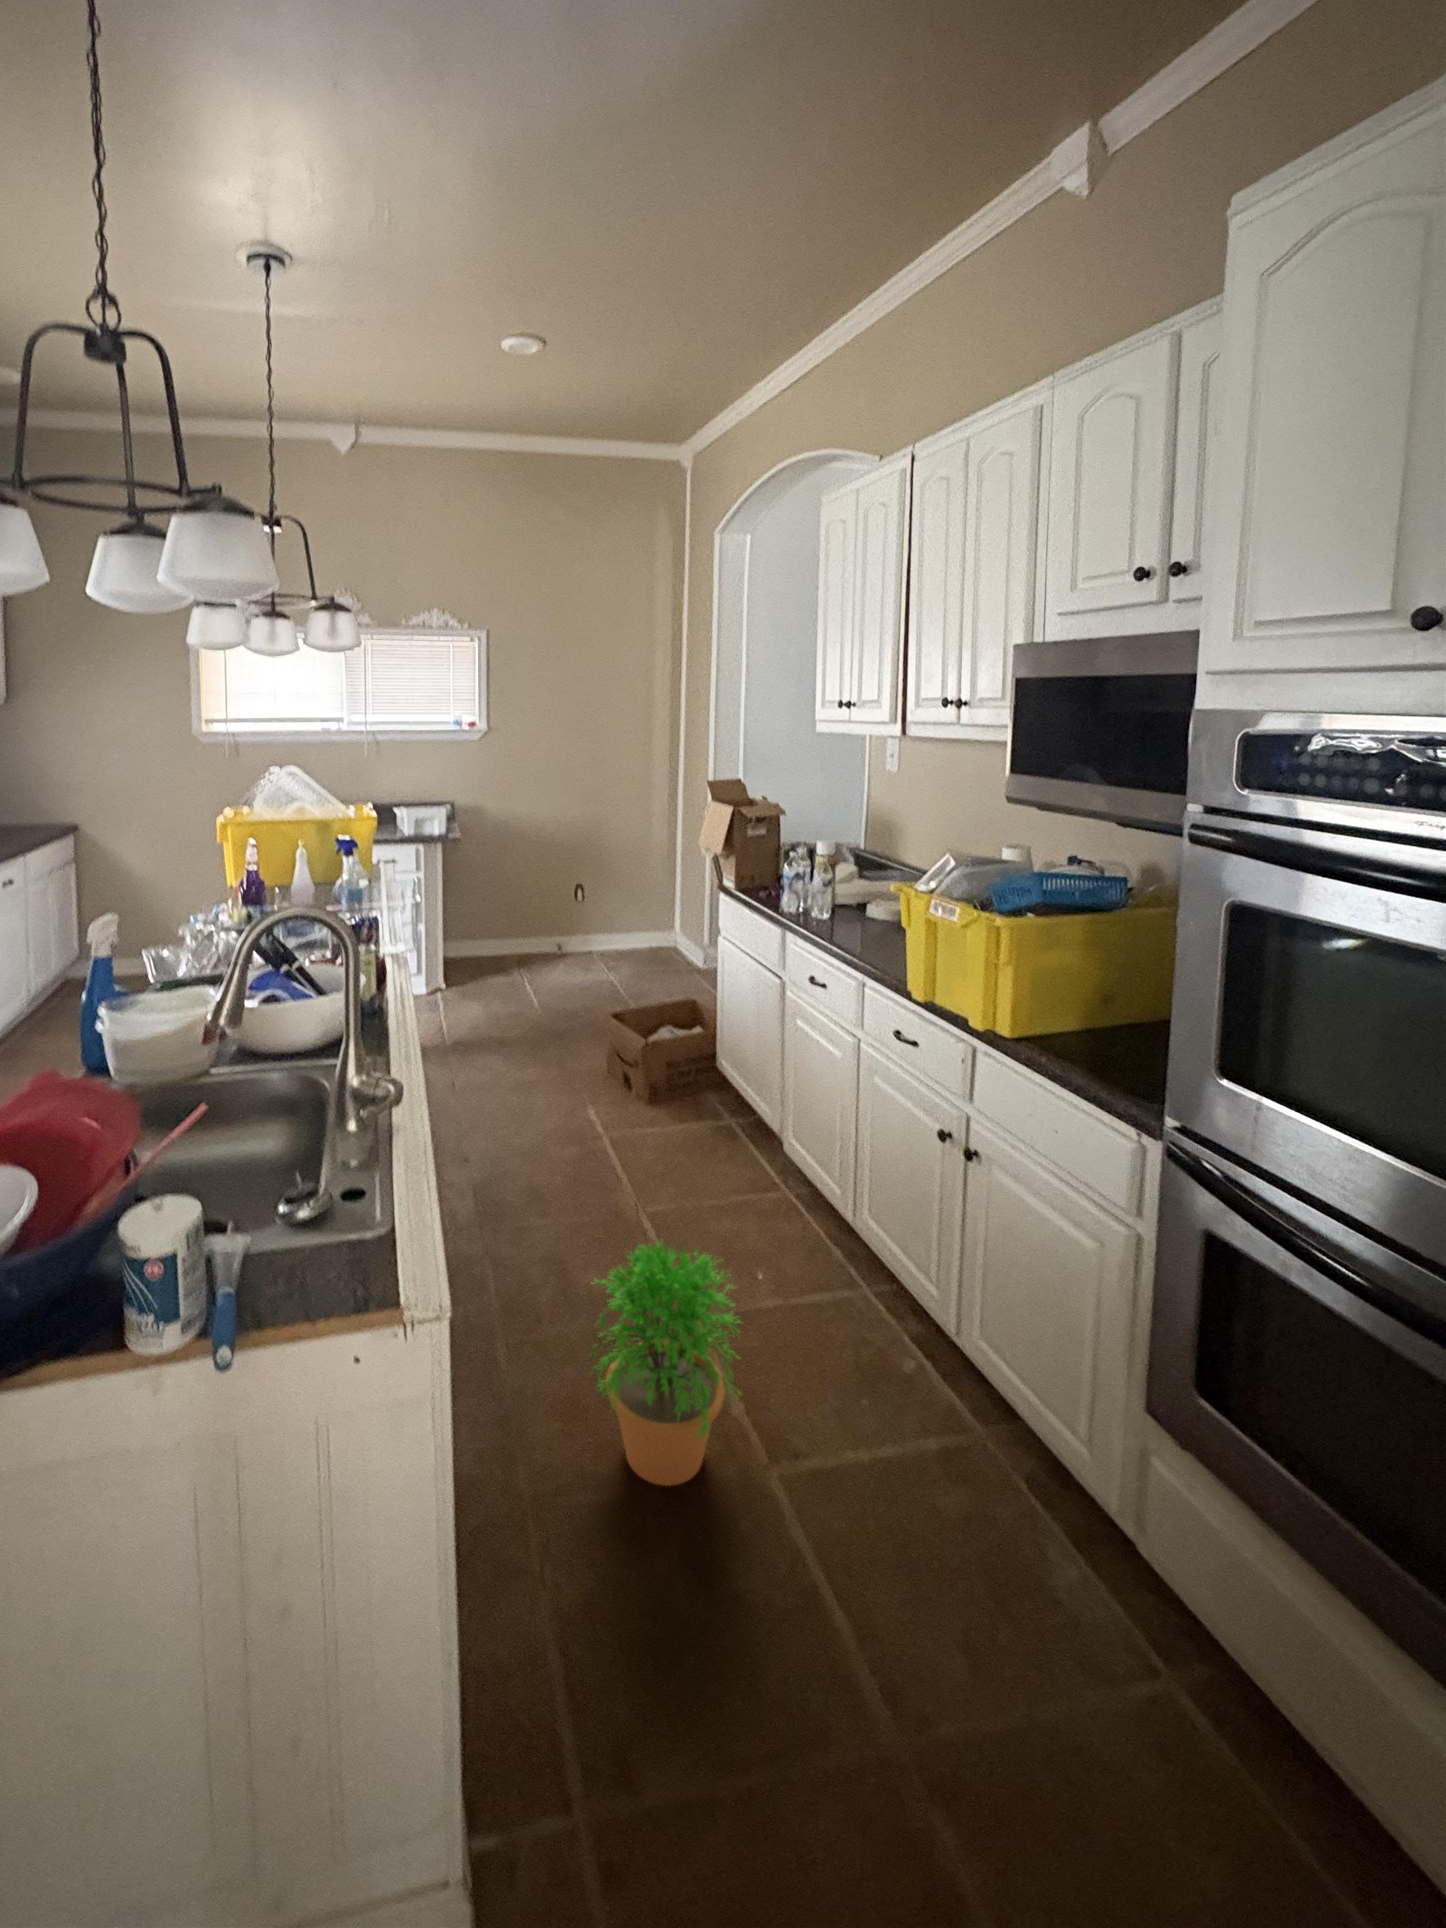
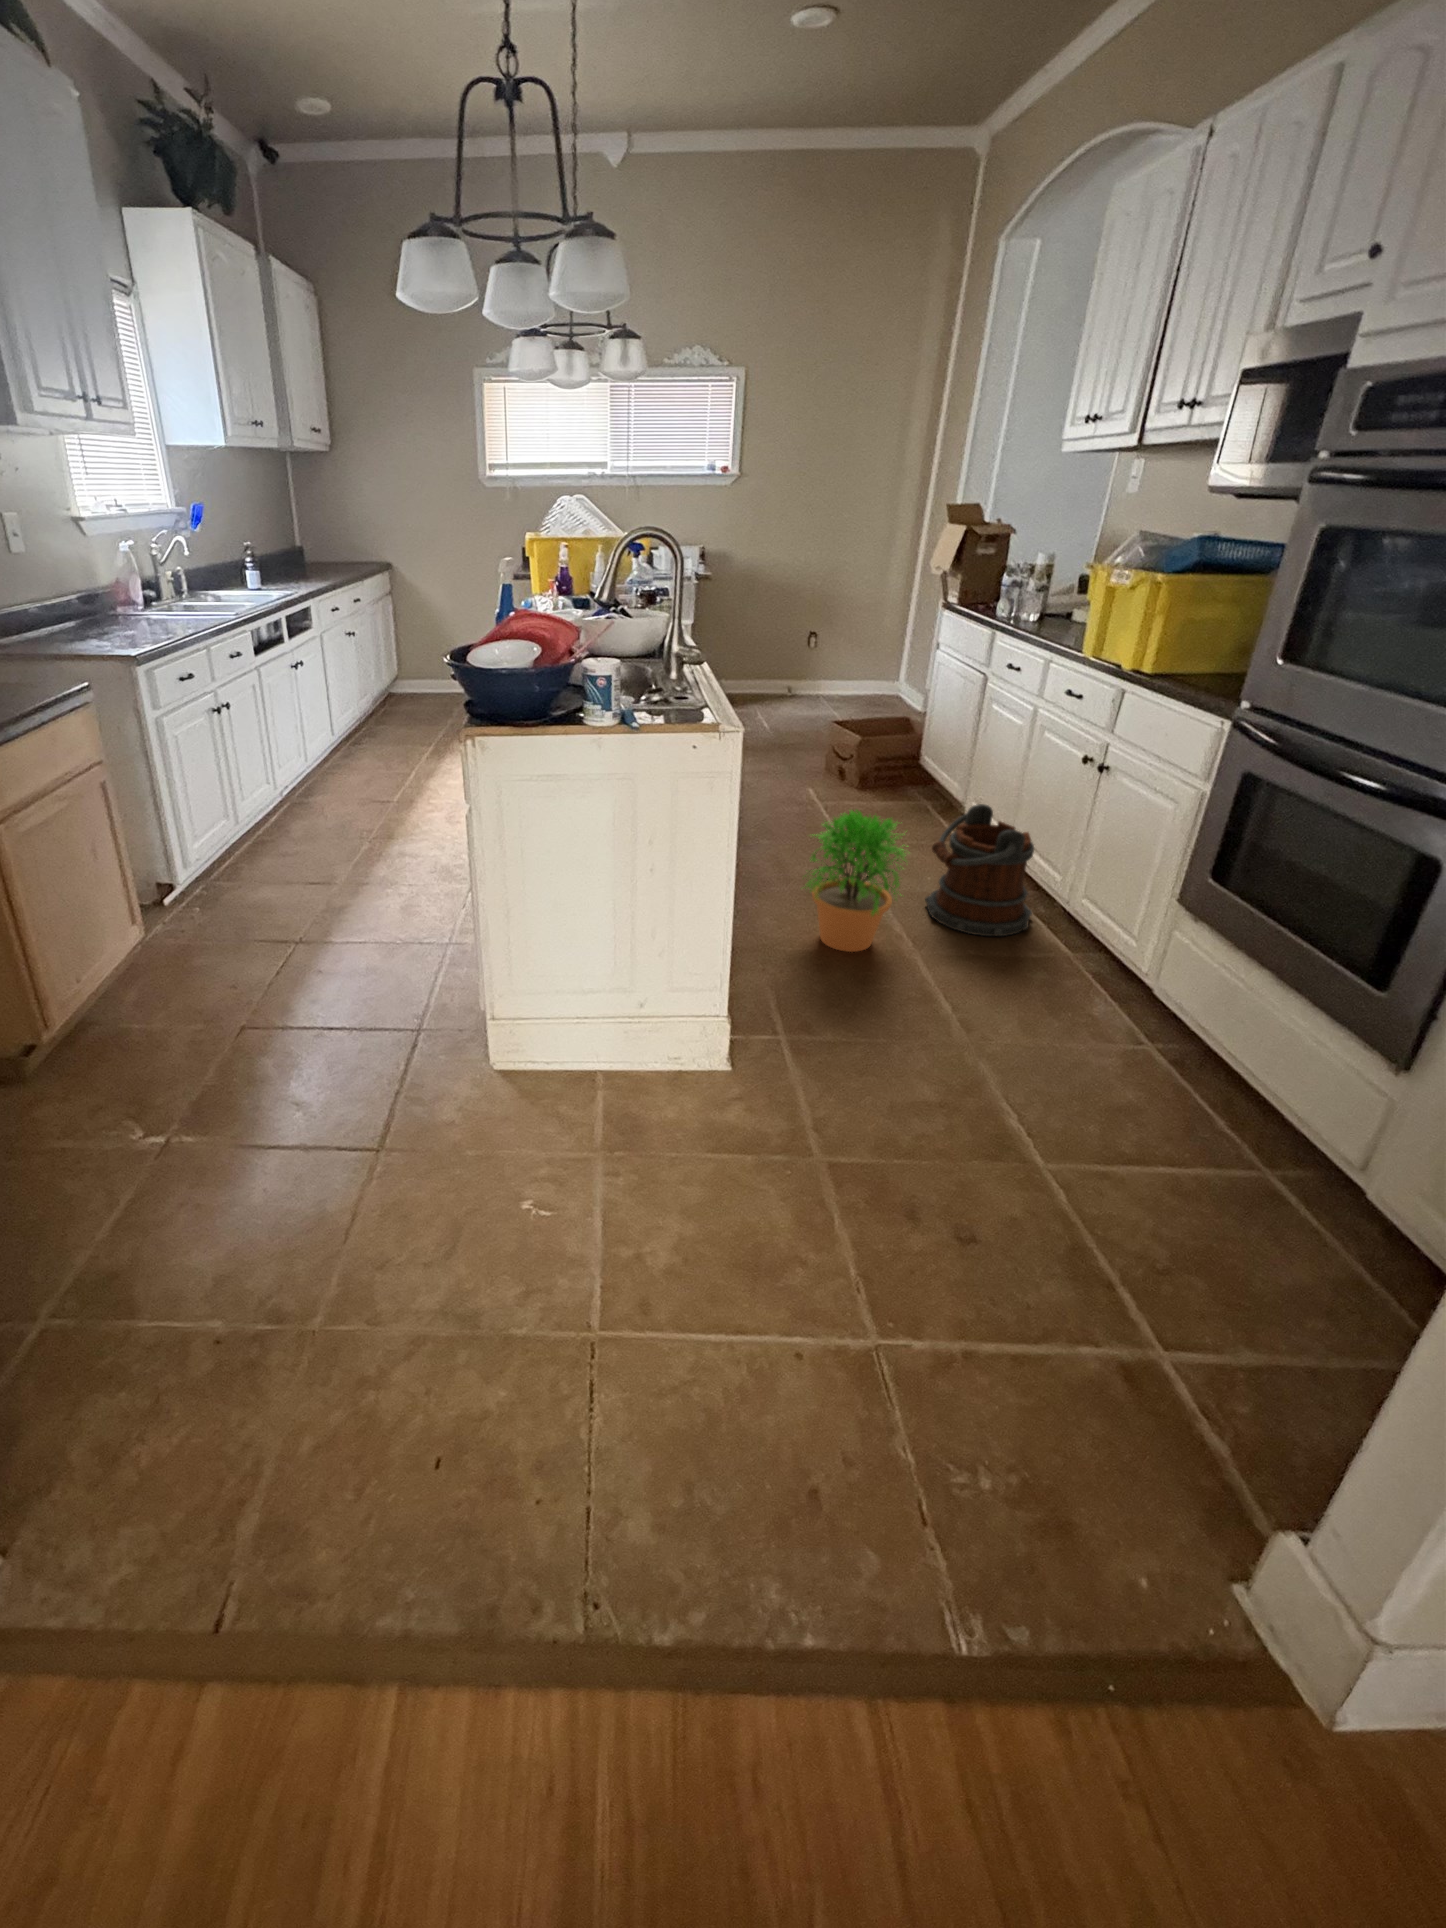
bucket: none [763,1187,911,1408] -> present [925,804,1034,936]

